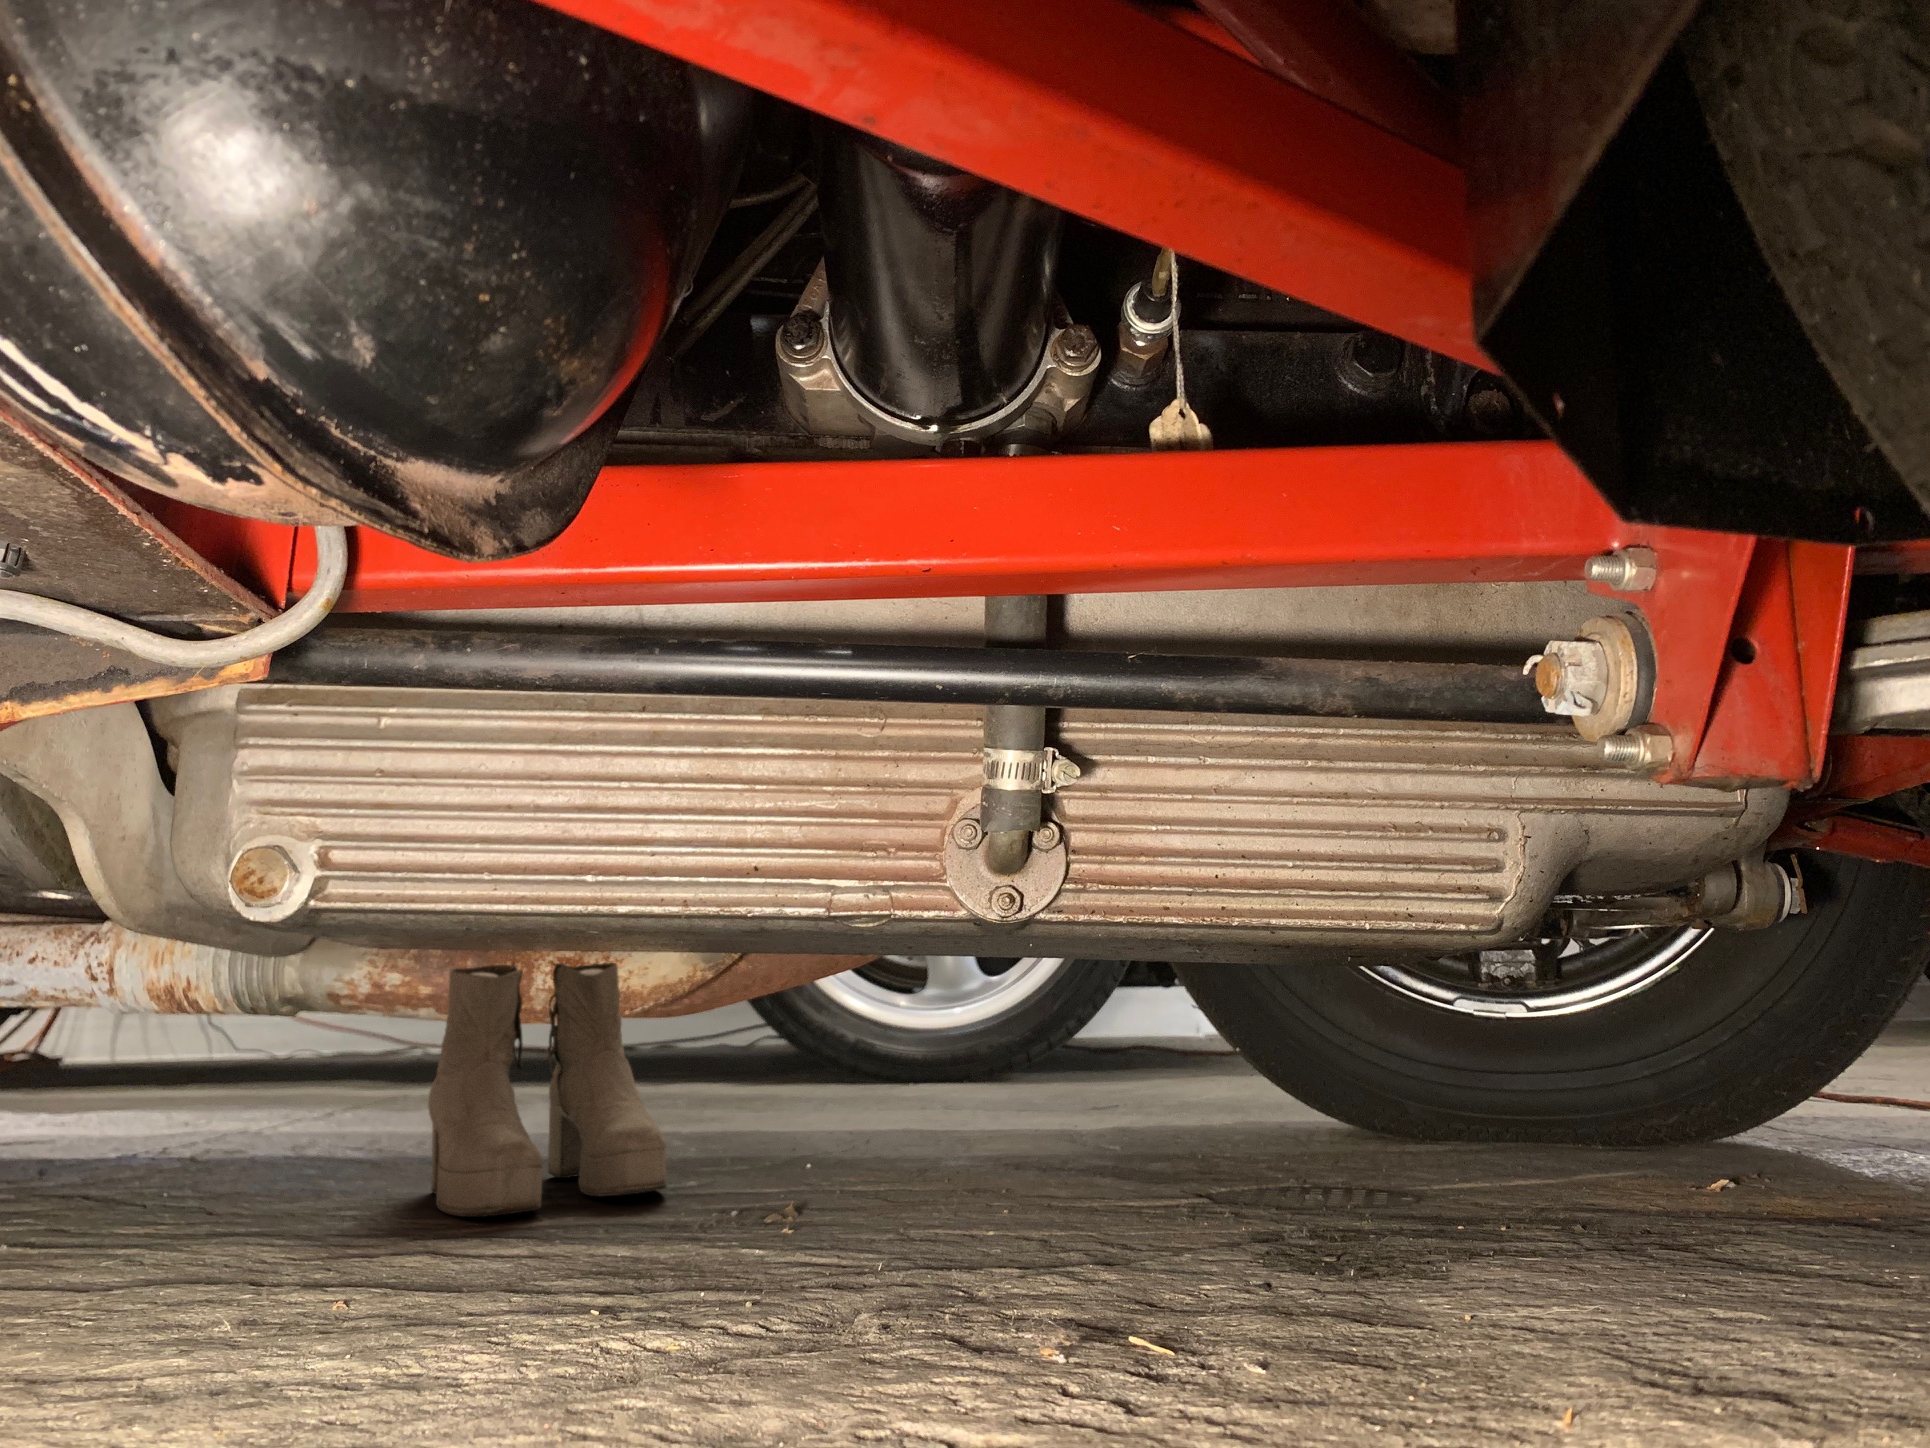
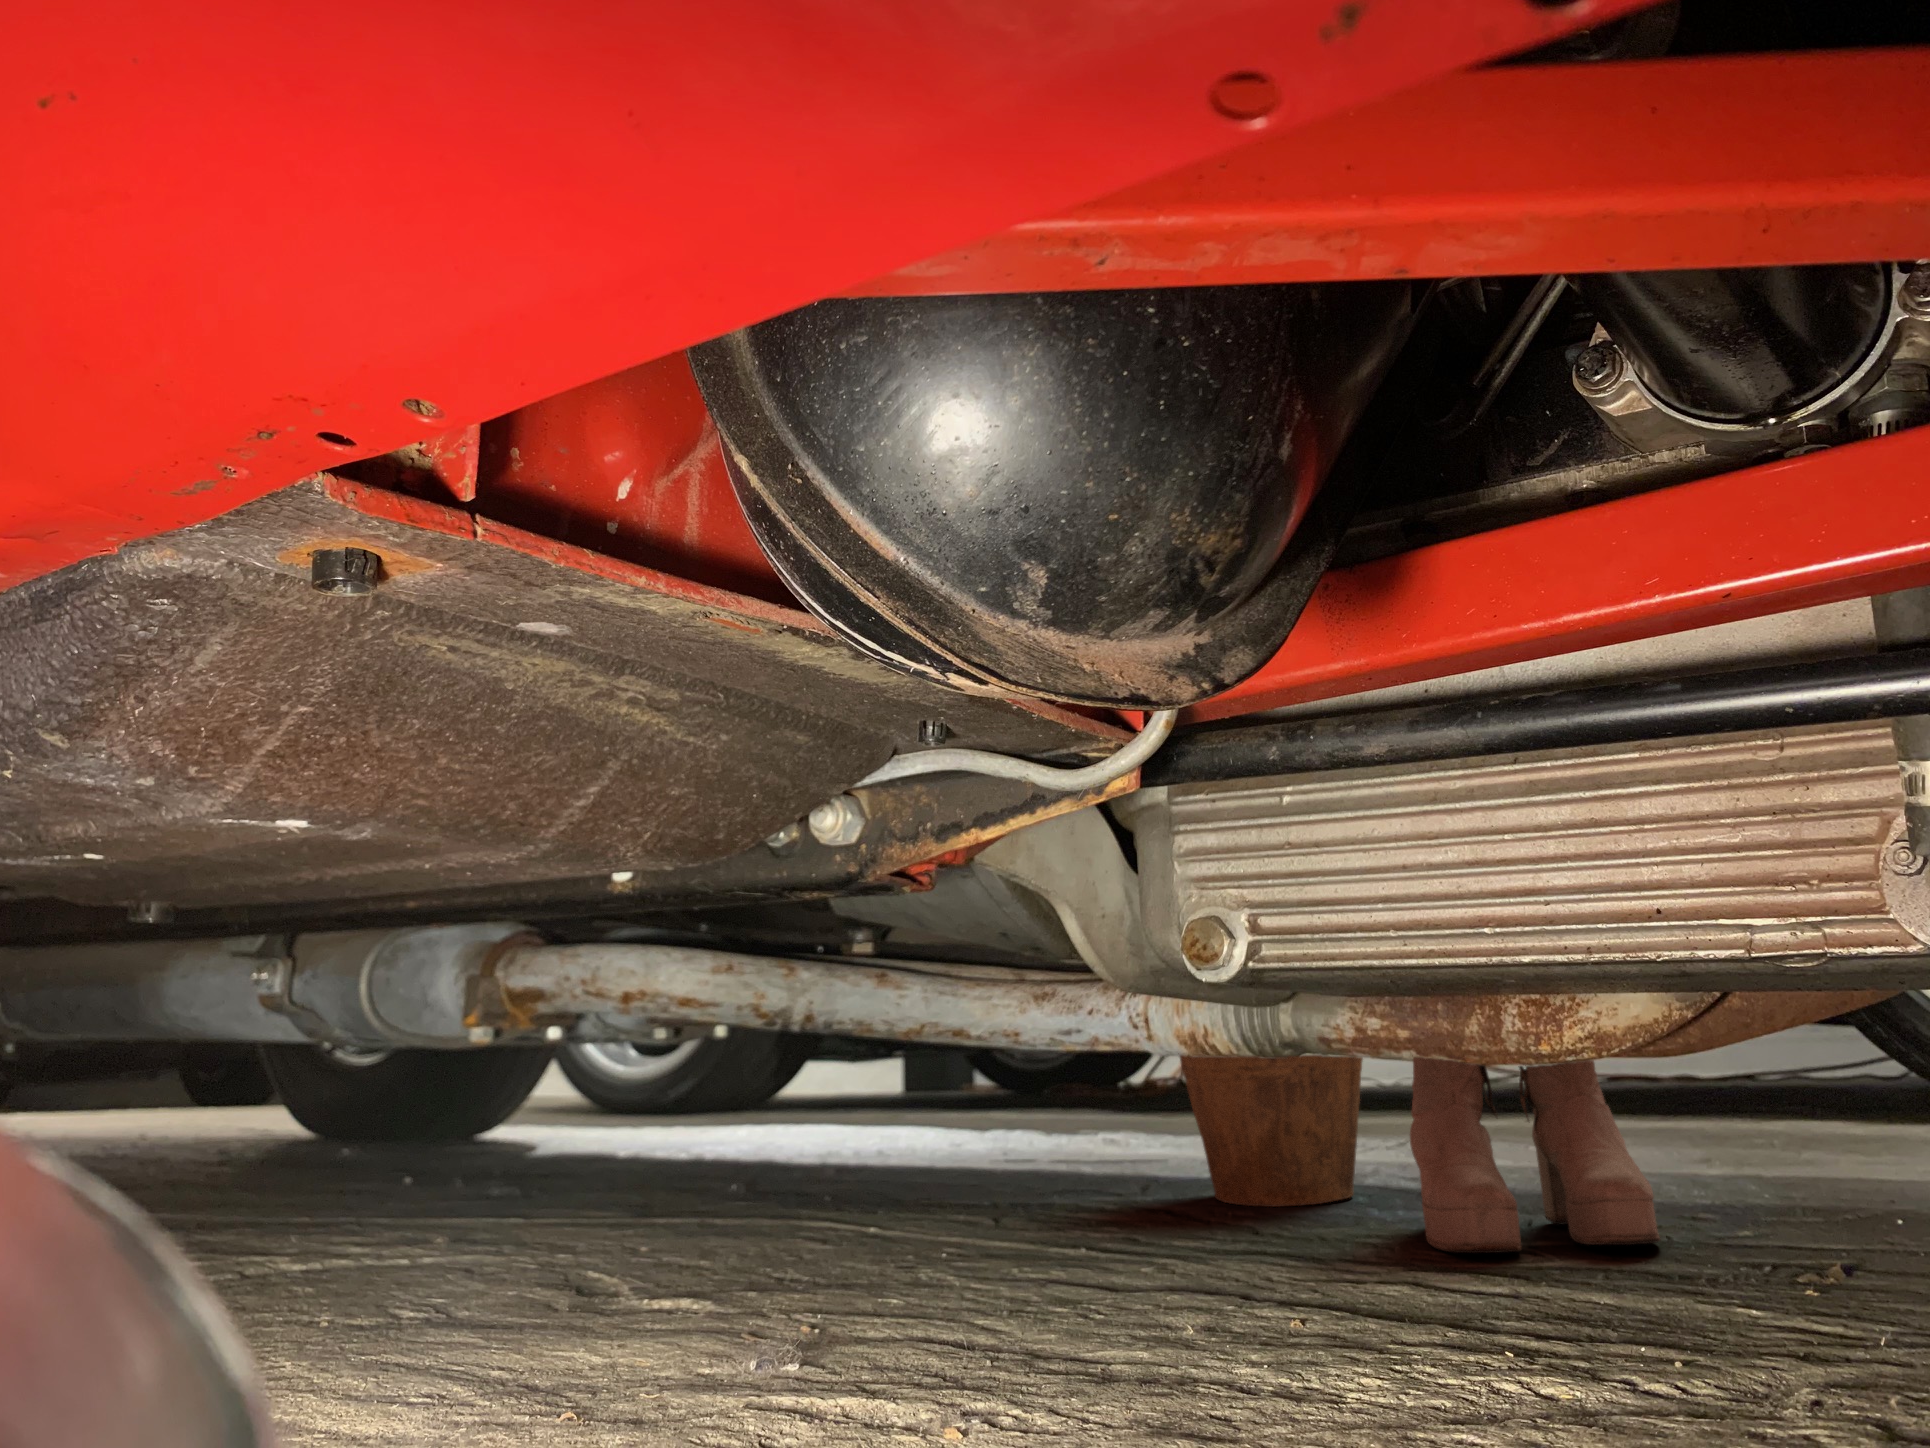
bucket: none [144,849,384,1183] -> present [1180,1055,1363,1207]

